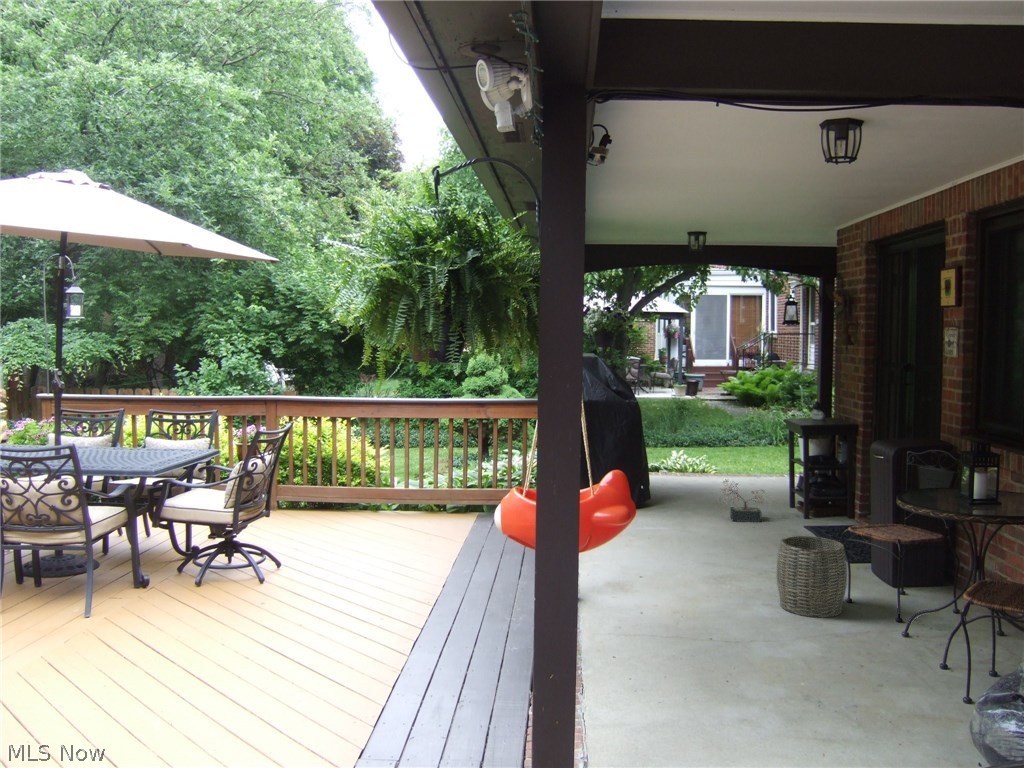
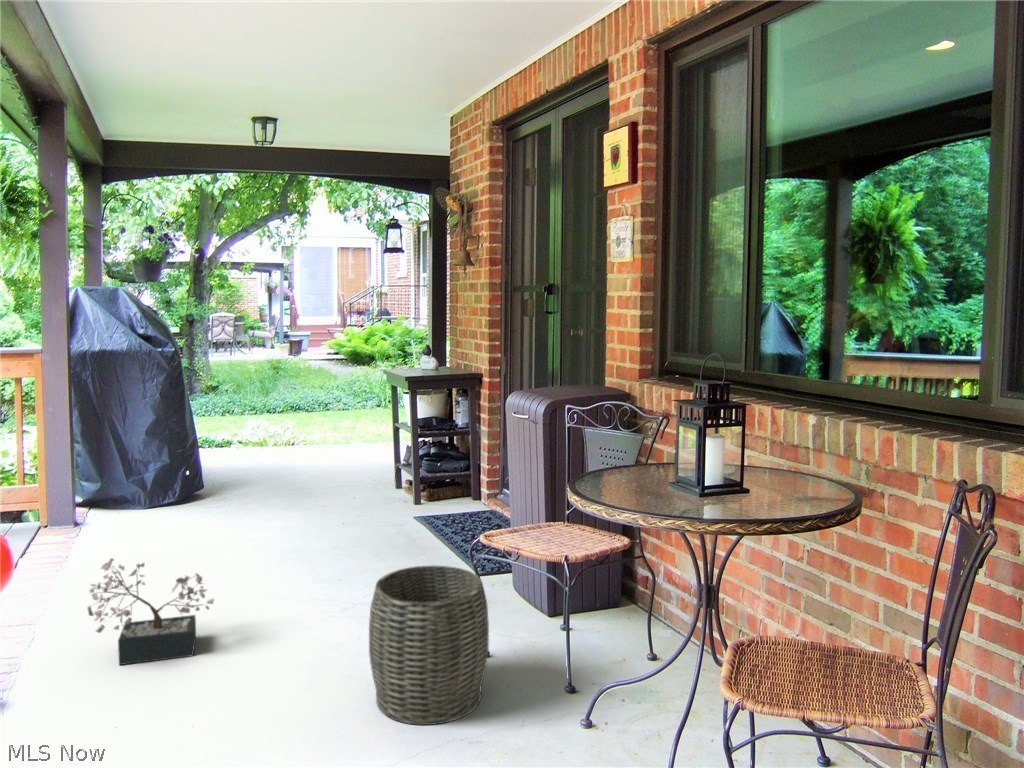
decorative plant: present [721,480,768,522] -> present [87,558,214,665]

